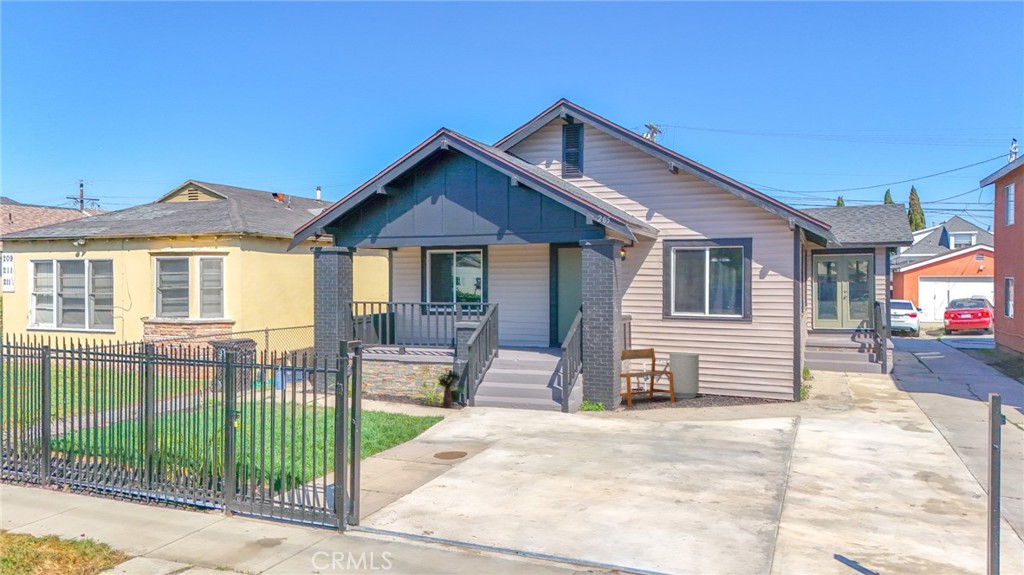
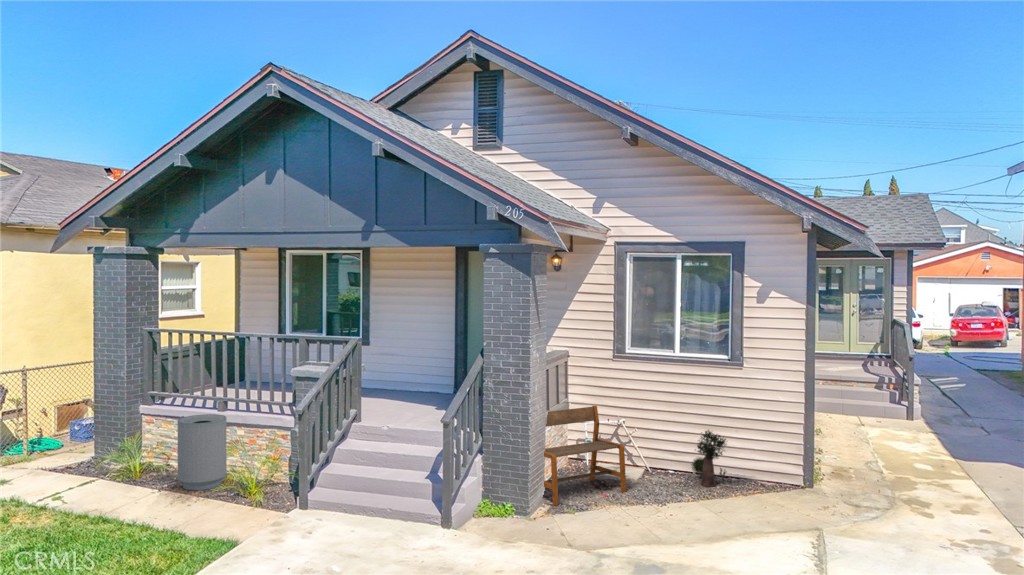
trash can: present [669,353,699,398] -> present [178,414,227,490]
potted plant: present [438,370,465,408] -> present [691,430,726,487]

